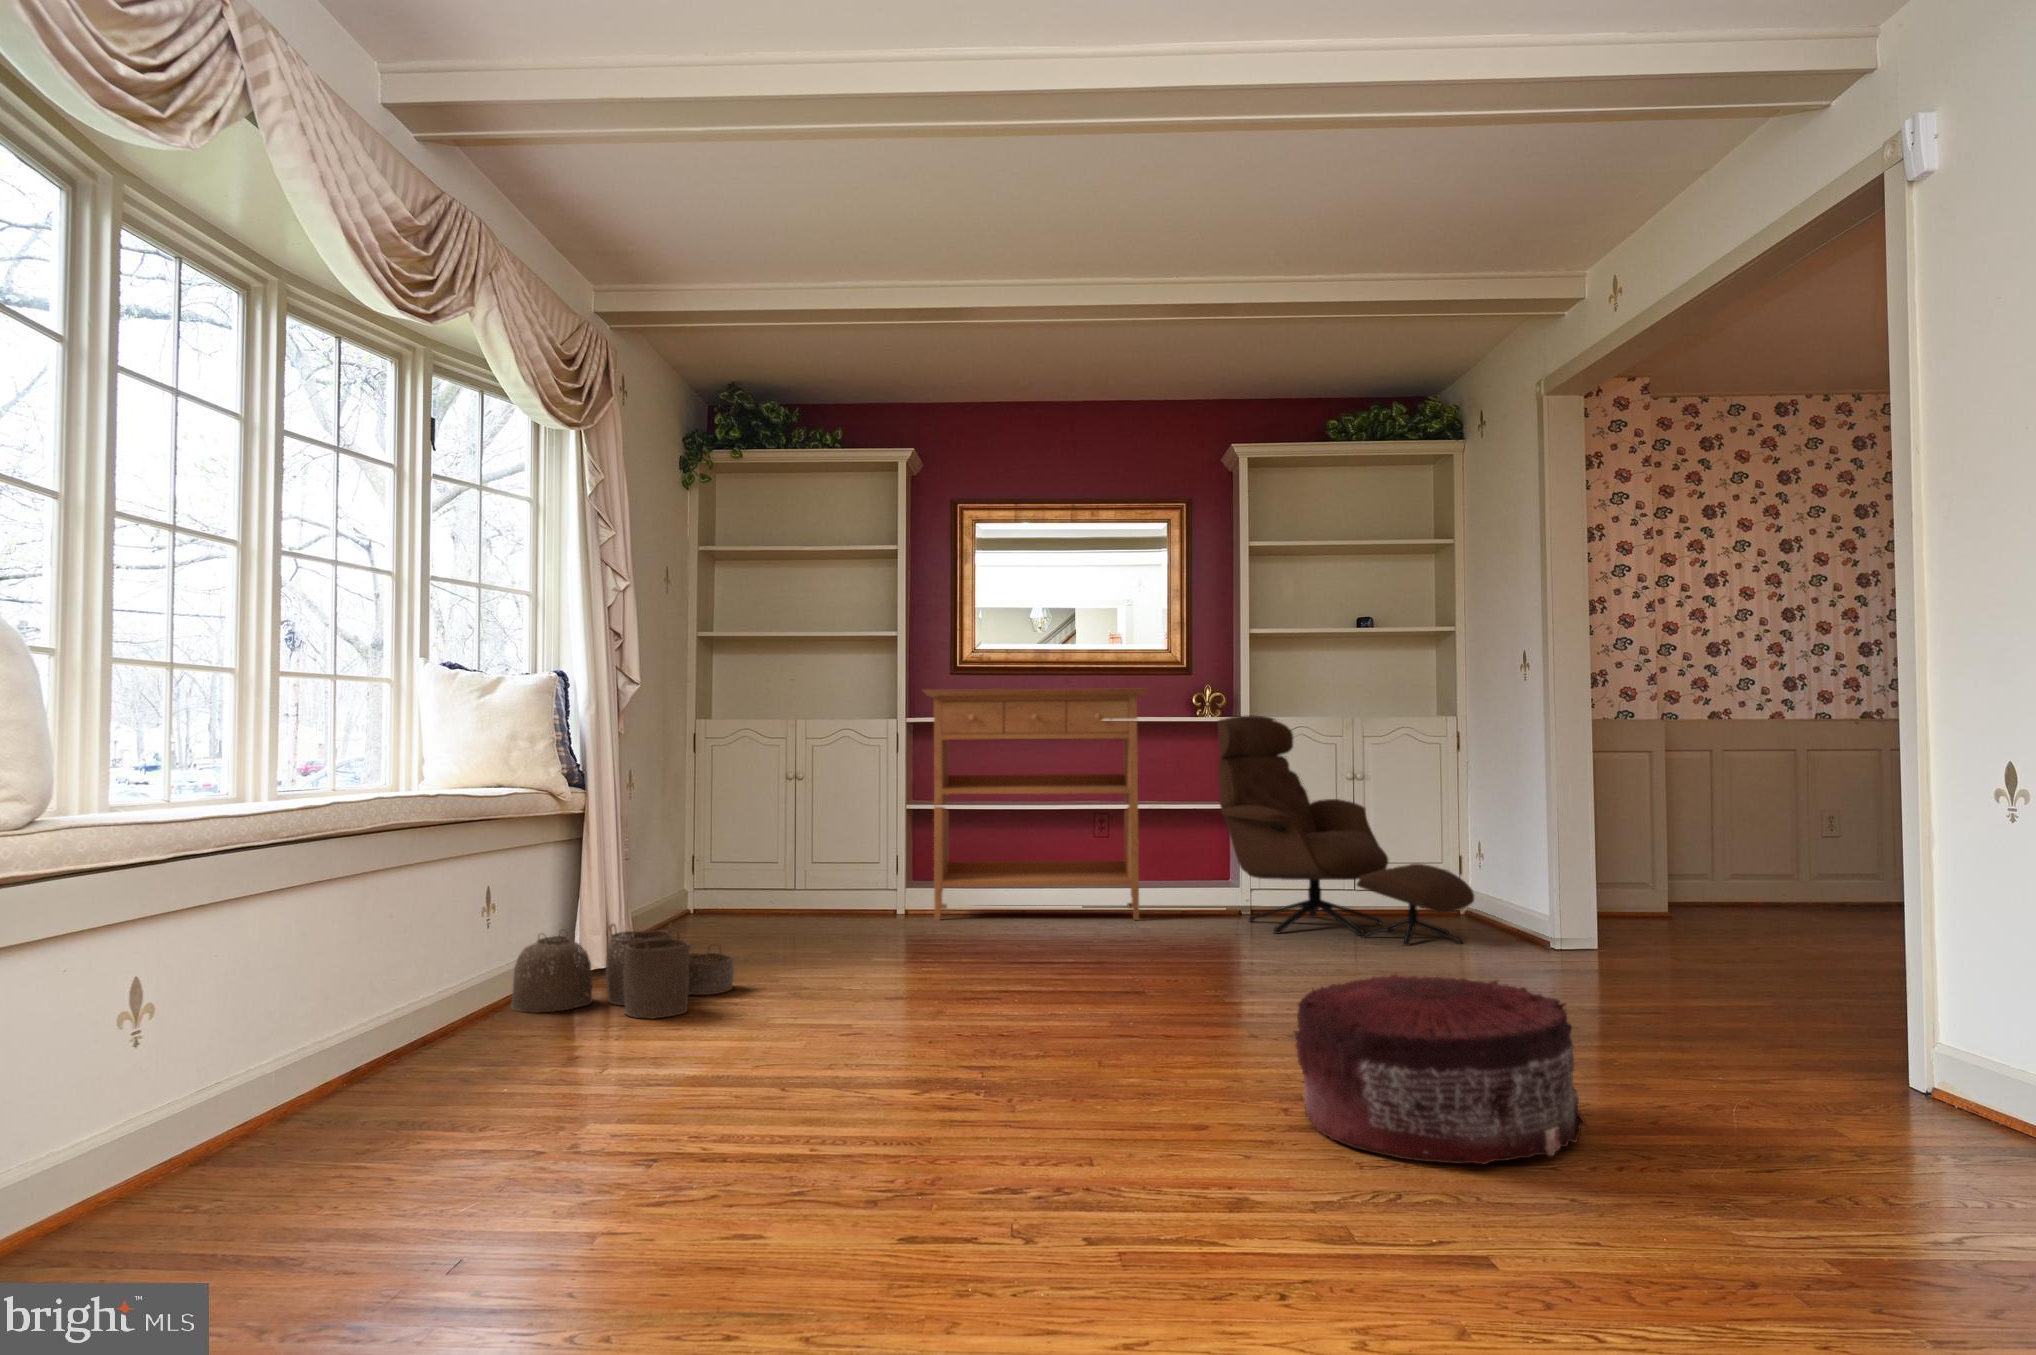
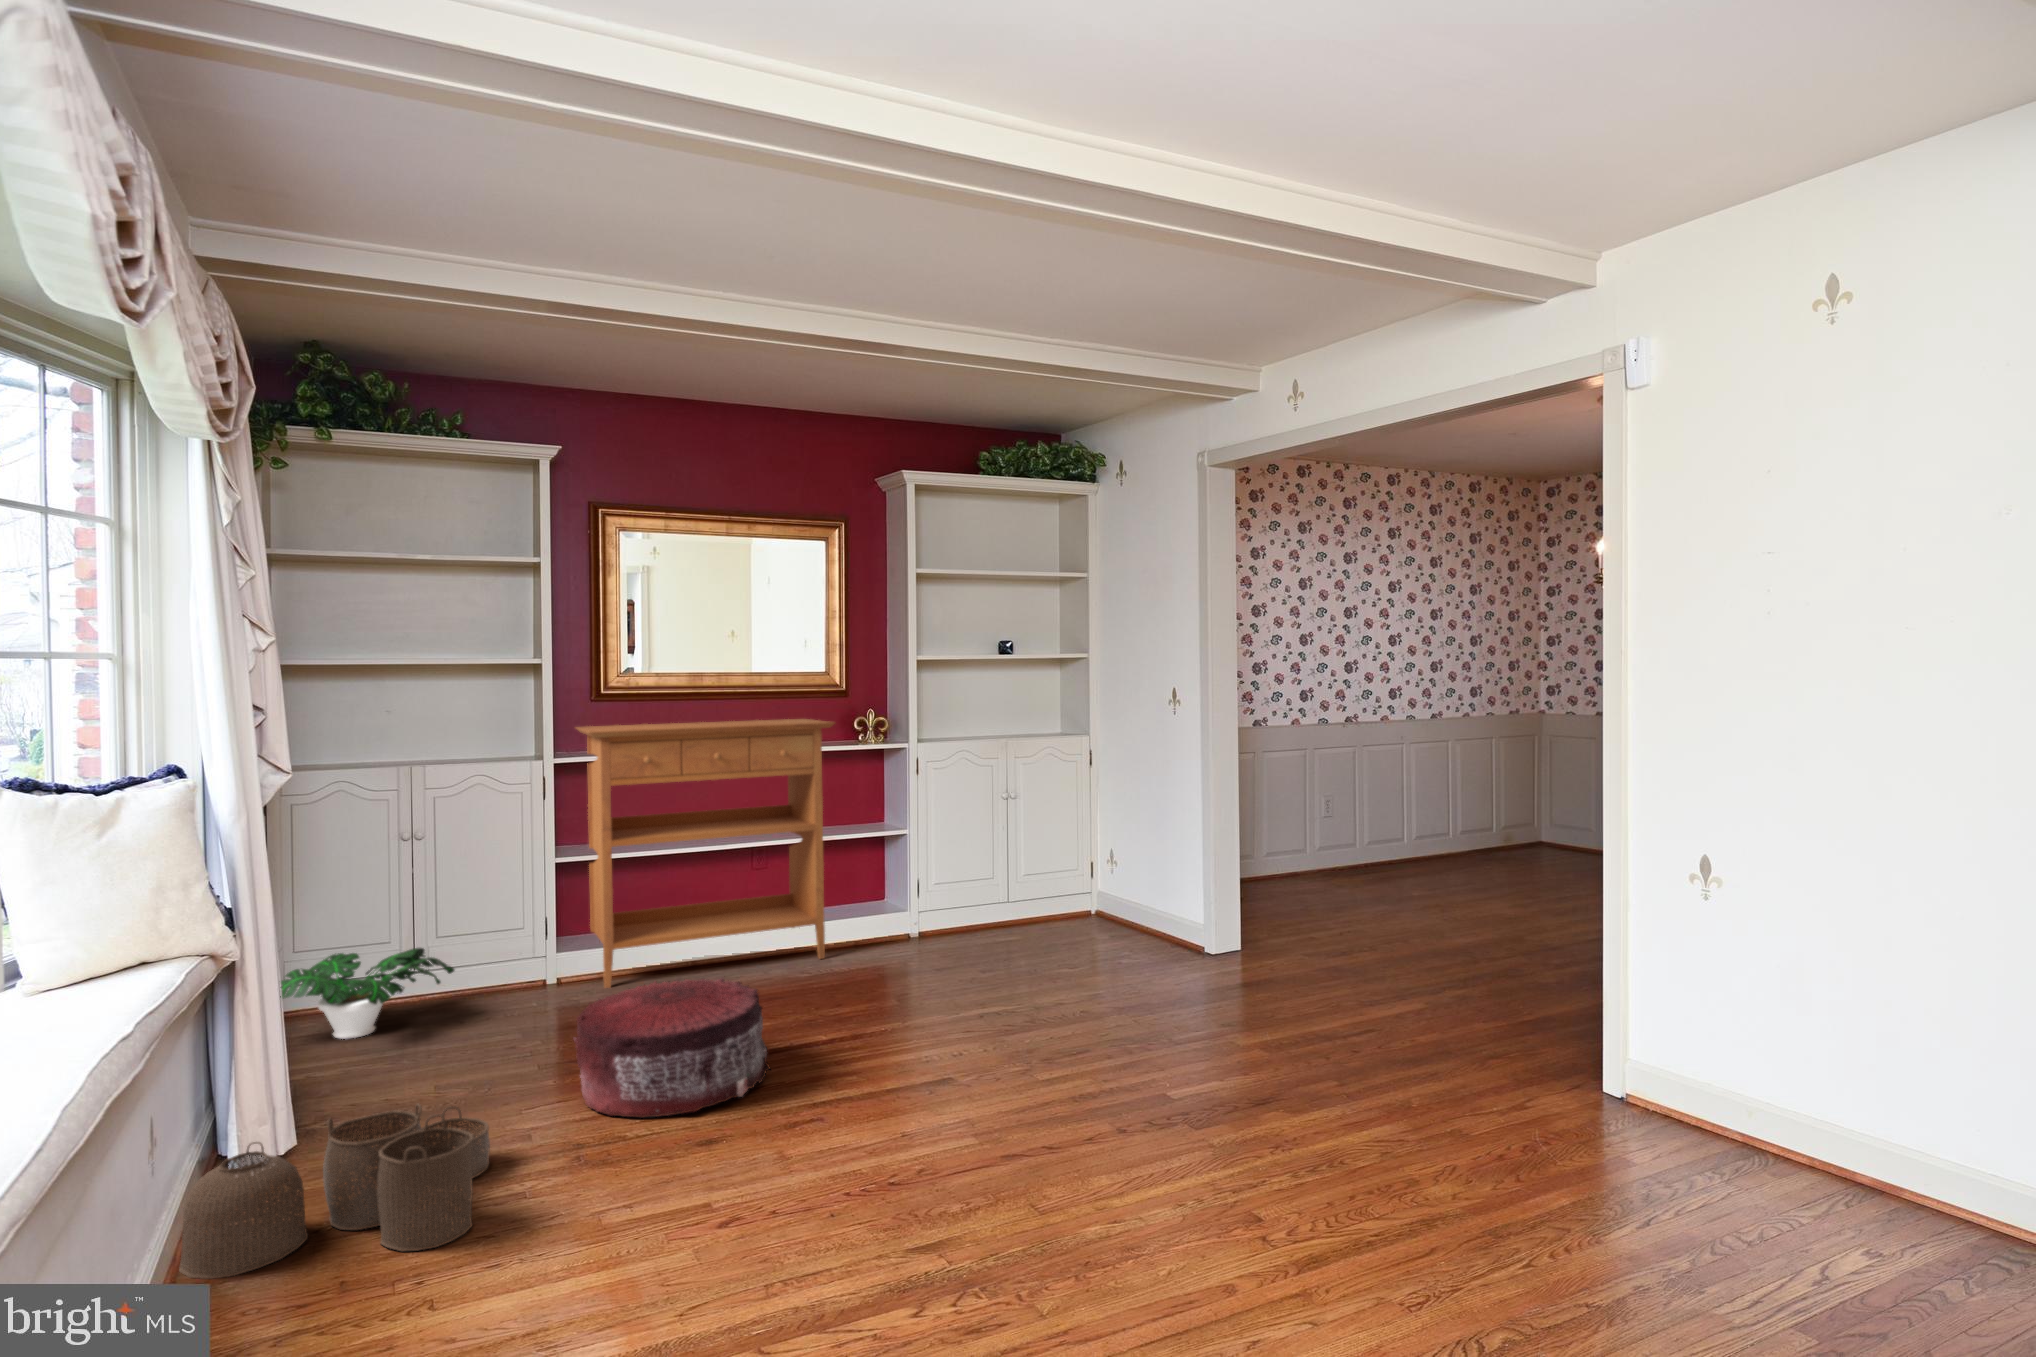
lounge chair: present [1218,715,1474,946] -> none [903,743,1139,963]
potted plant: none [677,863,807,927] -> present [280,948,454,1039]
pouf: present [1294,974,1586,1164] -> present [573,978,770,1118]

